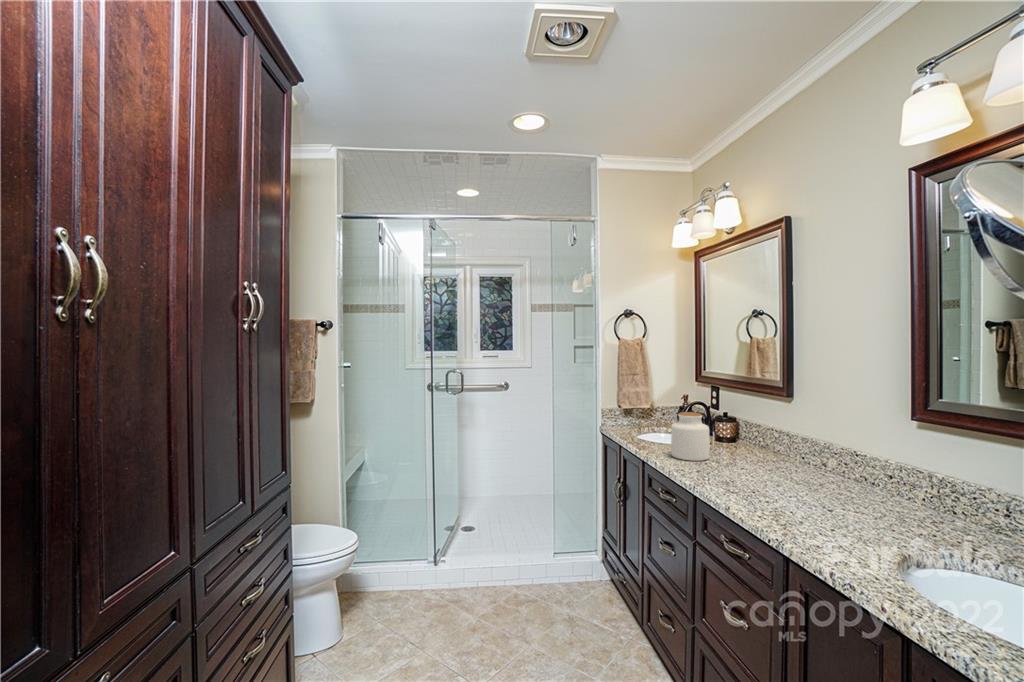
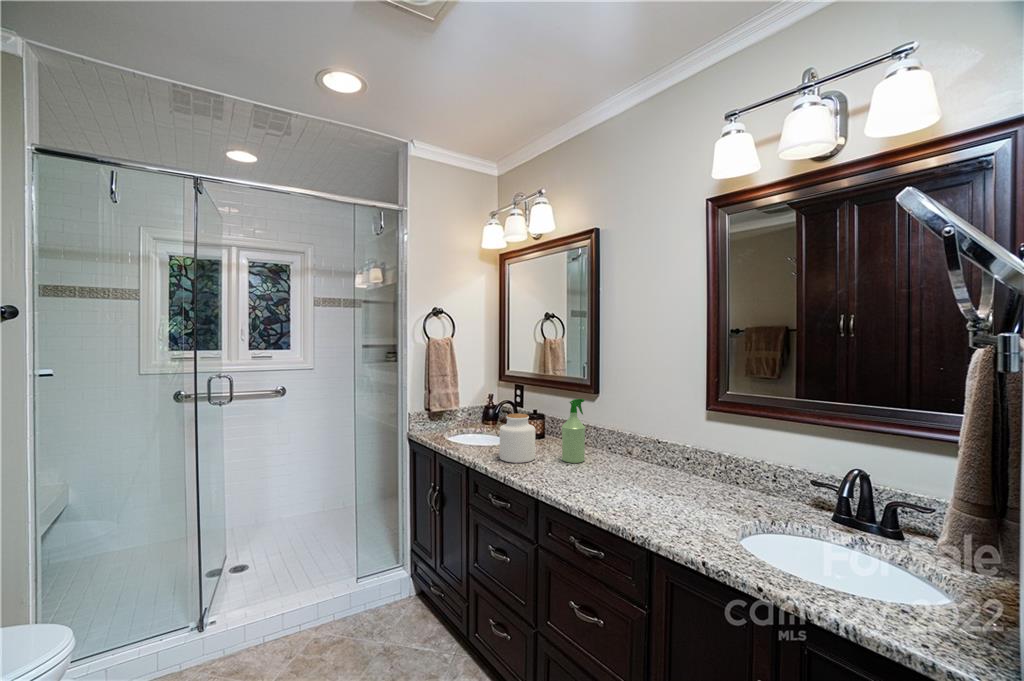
spray bottle: none [738,401,766,468] -> present [562,399,585,463]

